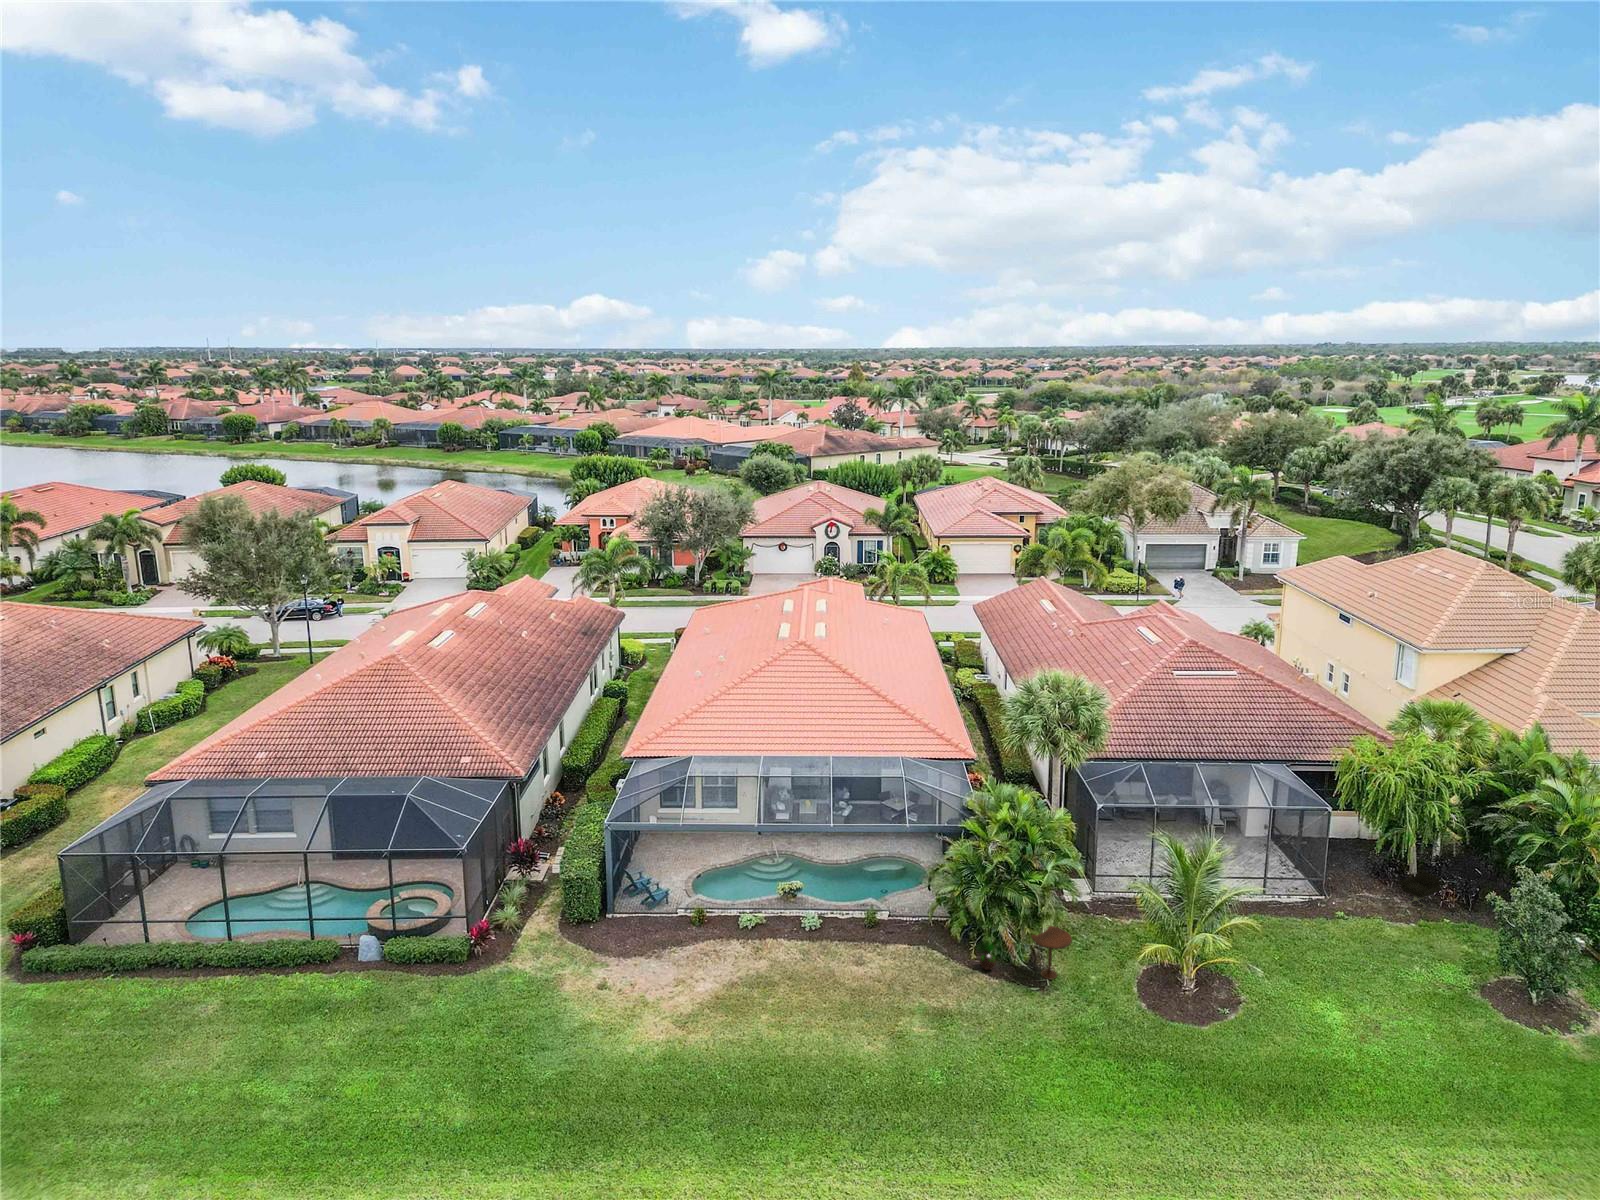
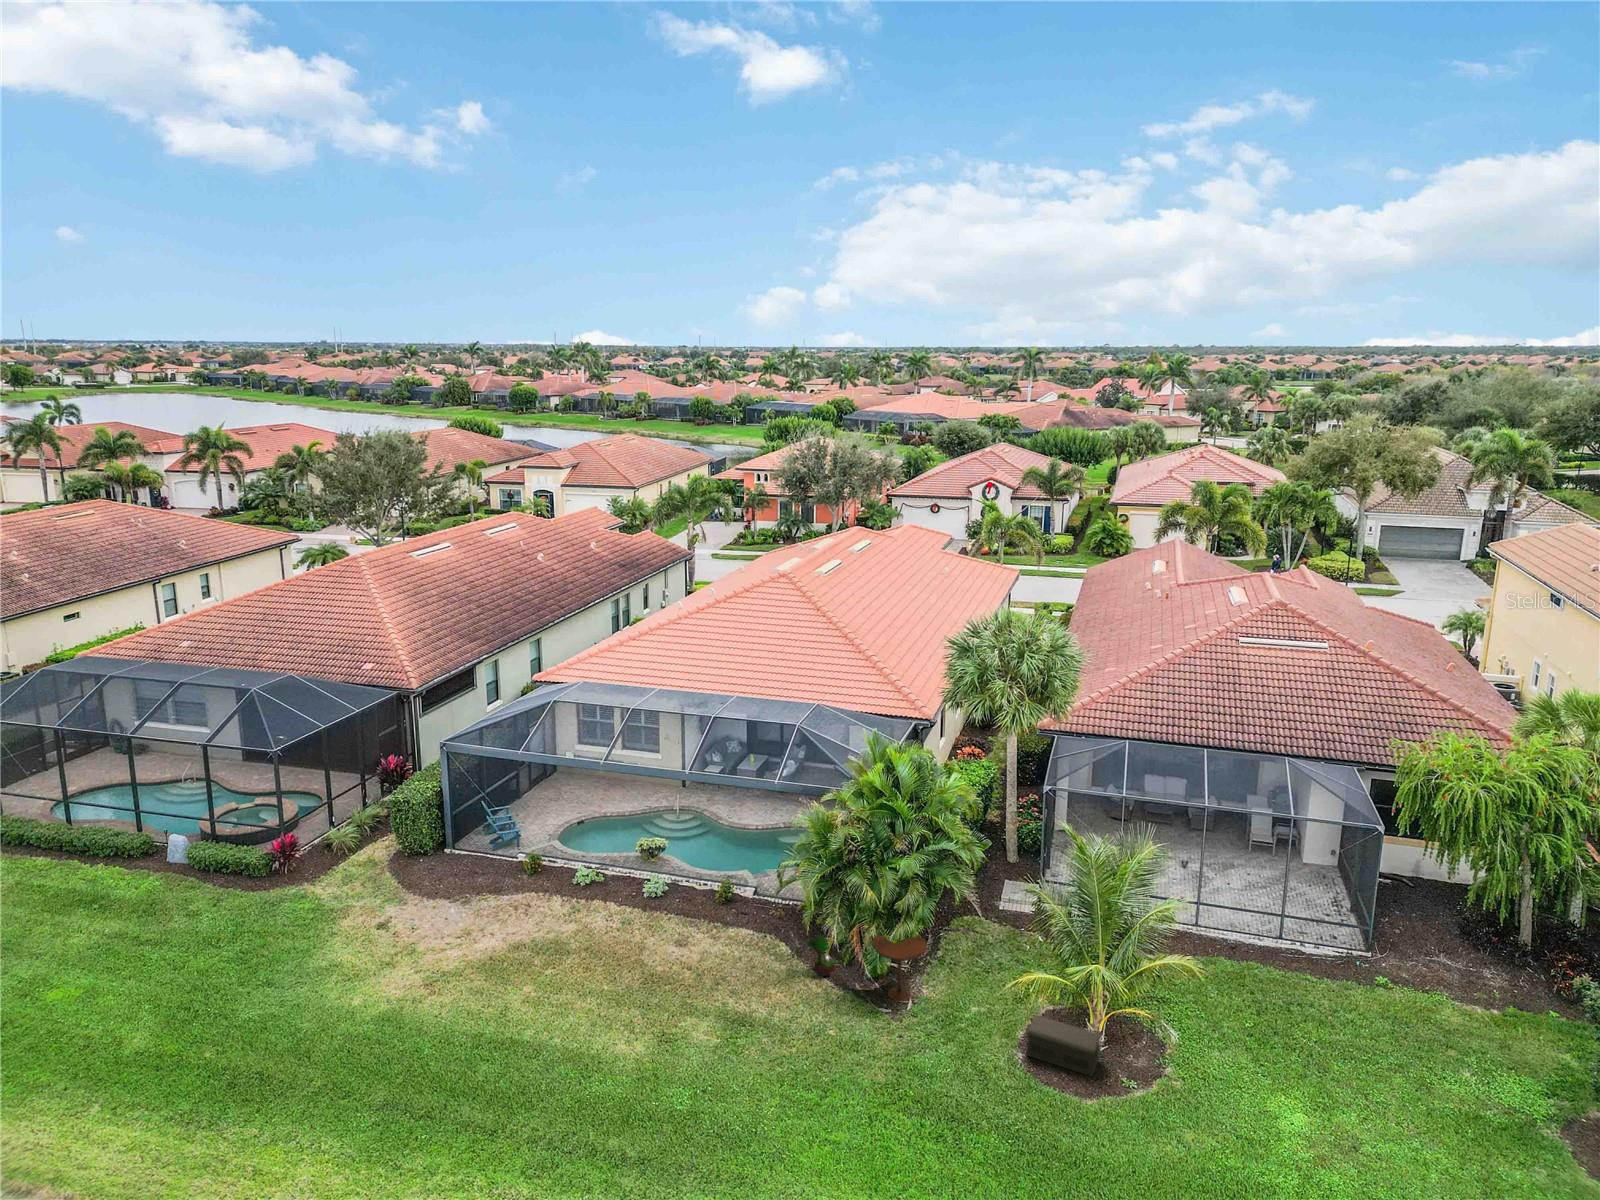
lounge chair: present [1399,870,1440,902] -> none [1497,938,1565,993]
storage bench: none [1159,972,1212,1008] -> present [1027,1015,1101,1077]

